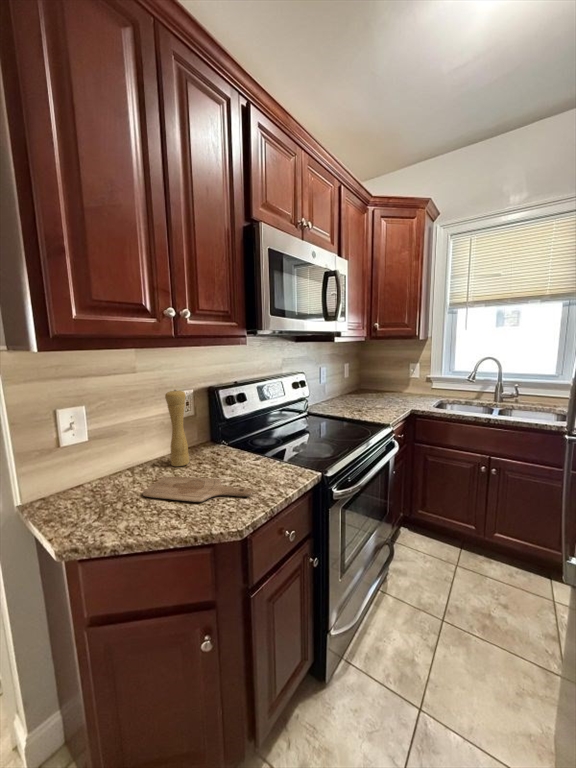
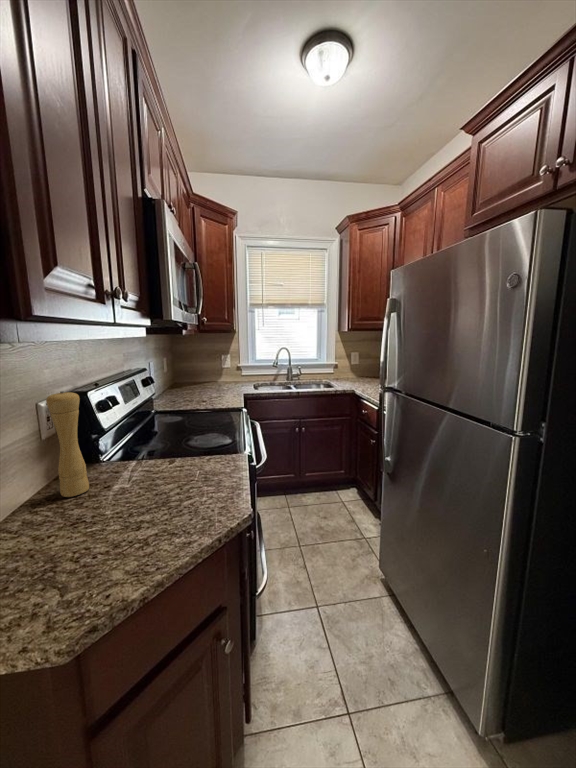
cutting board: present [143,477,252,502] -> none [80,481,219,538]

